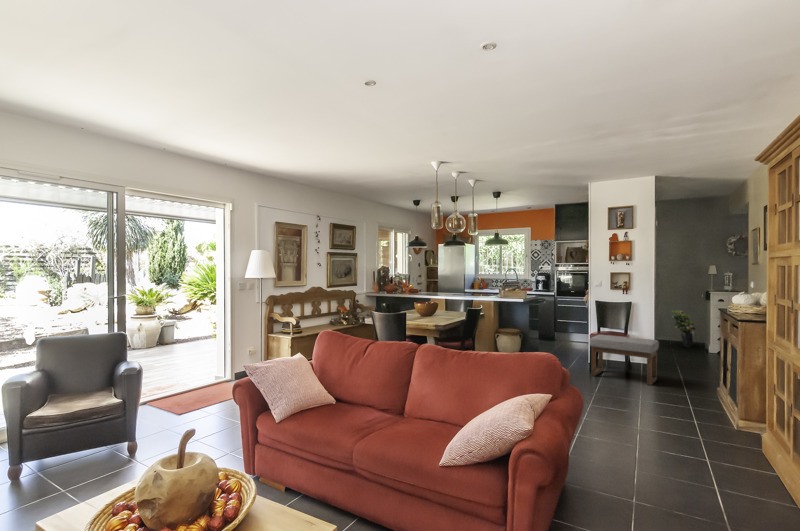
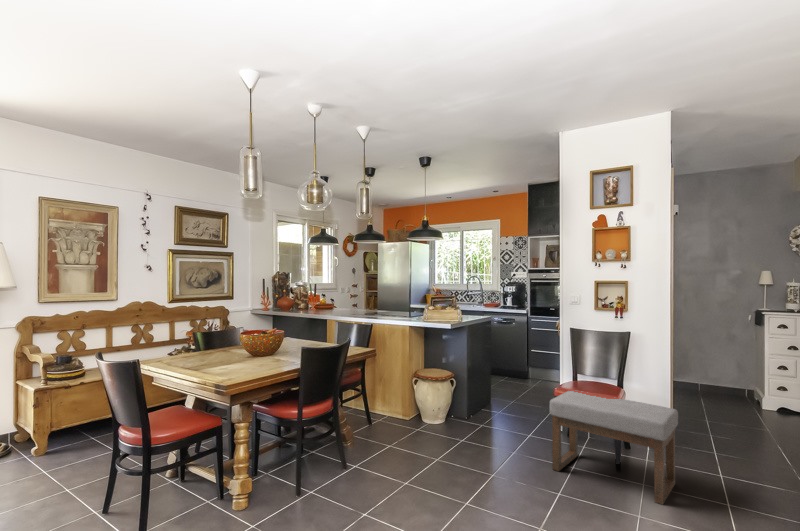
potted plant: present [672,310,696,348] -> none [701,339,741,399]

